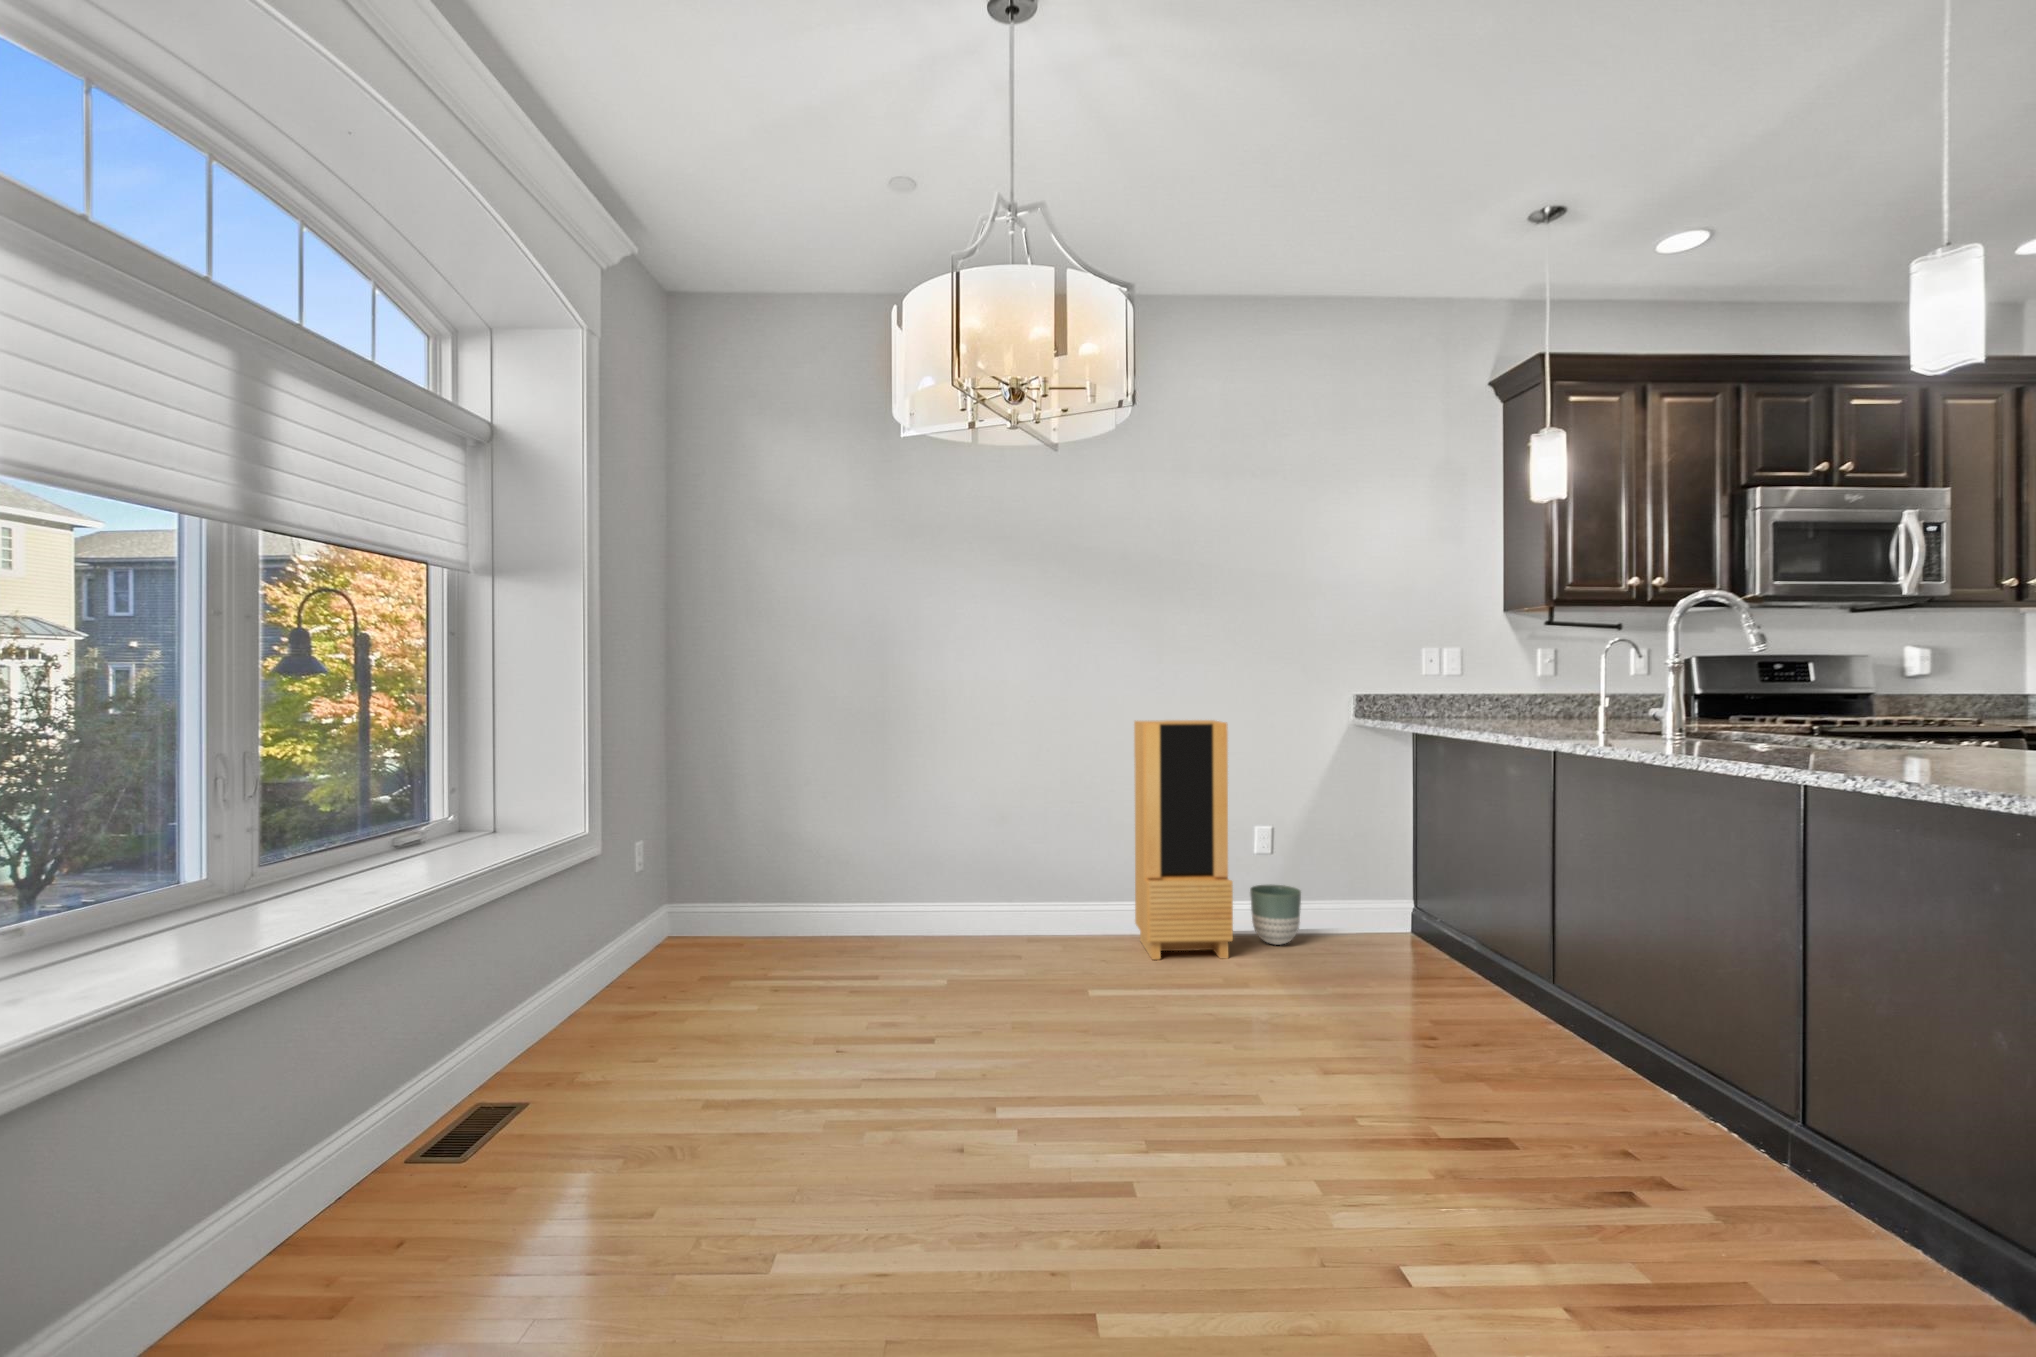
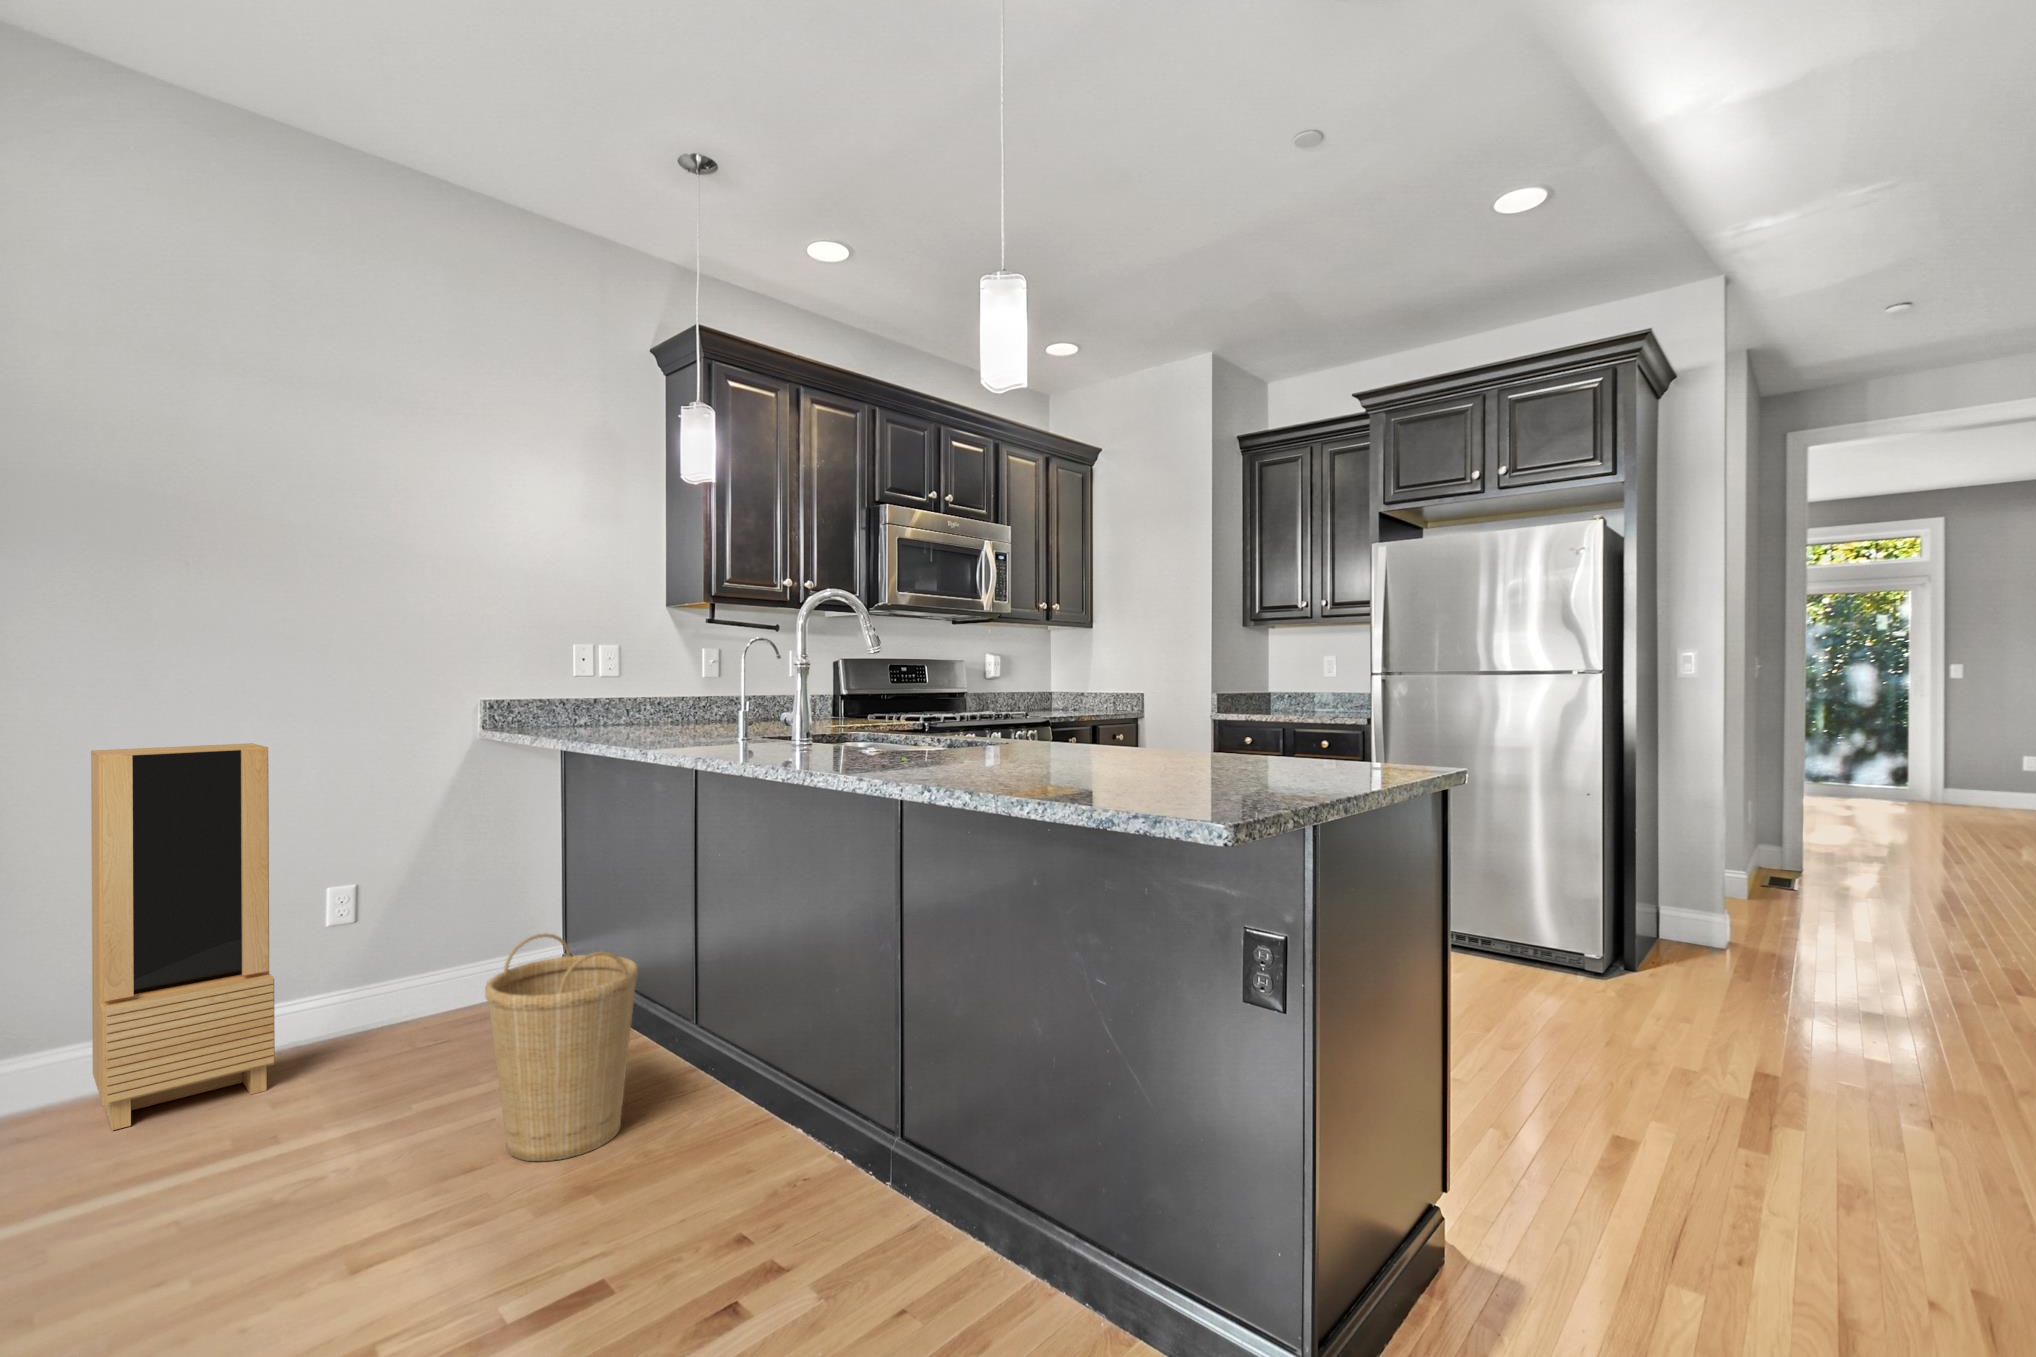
basket: none [1388,877,1509,1057] -> present [485,934,638,1161]
planter: present [1250,885,1301,945] -> none [316,962,398,1048]

